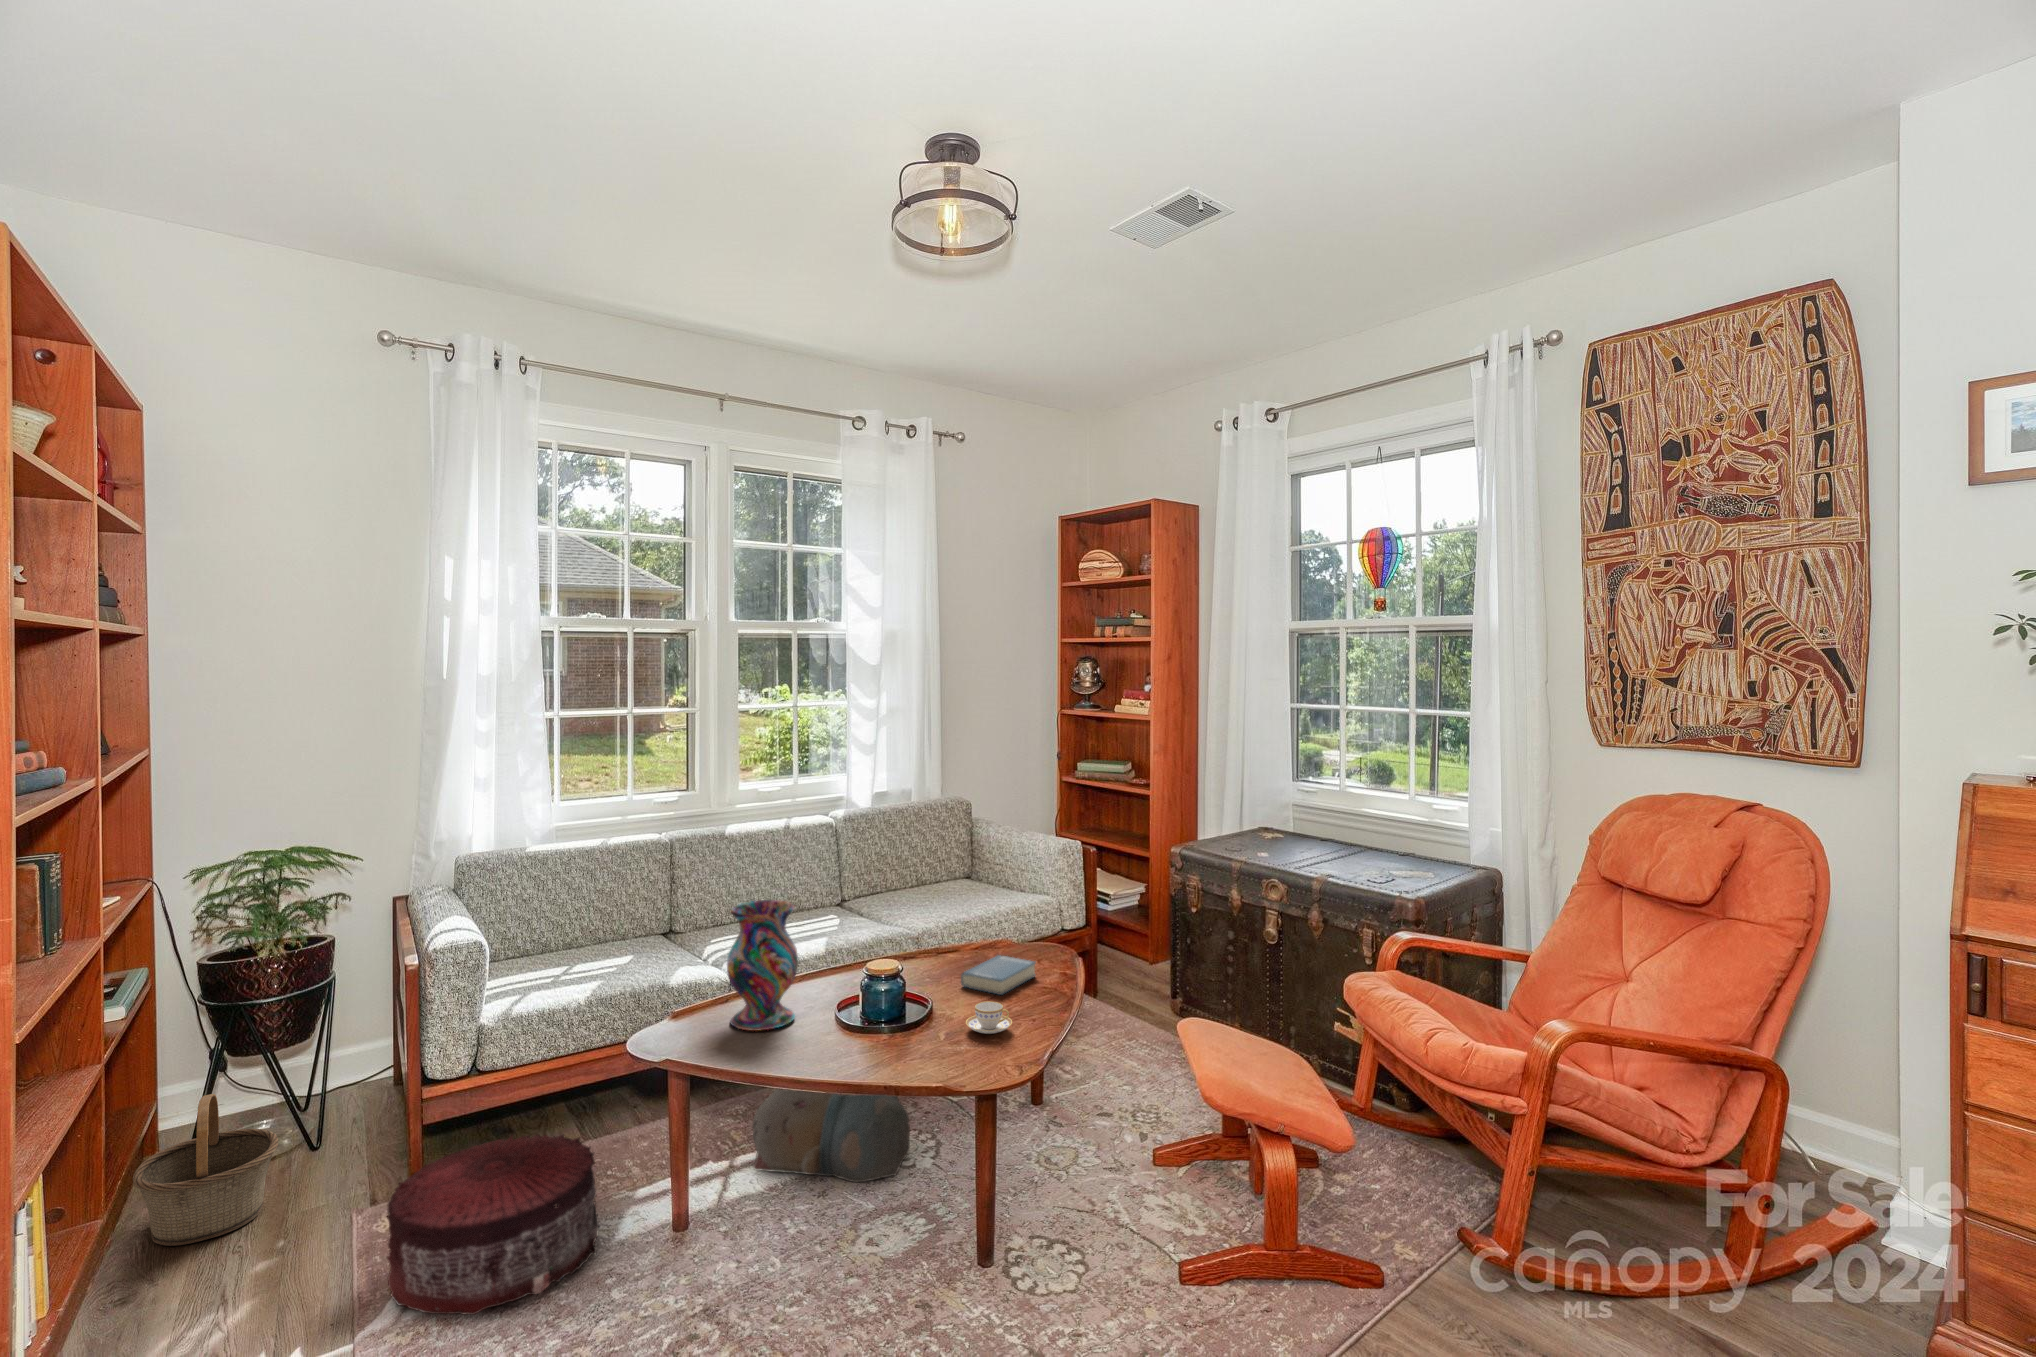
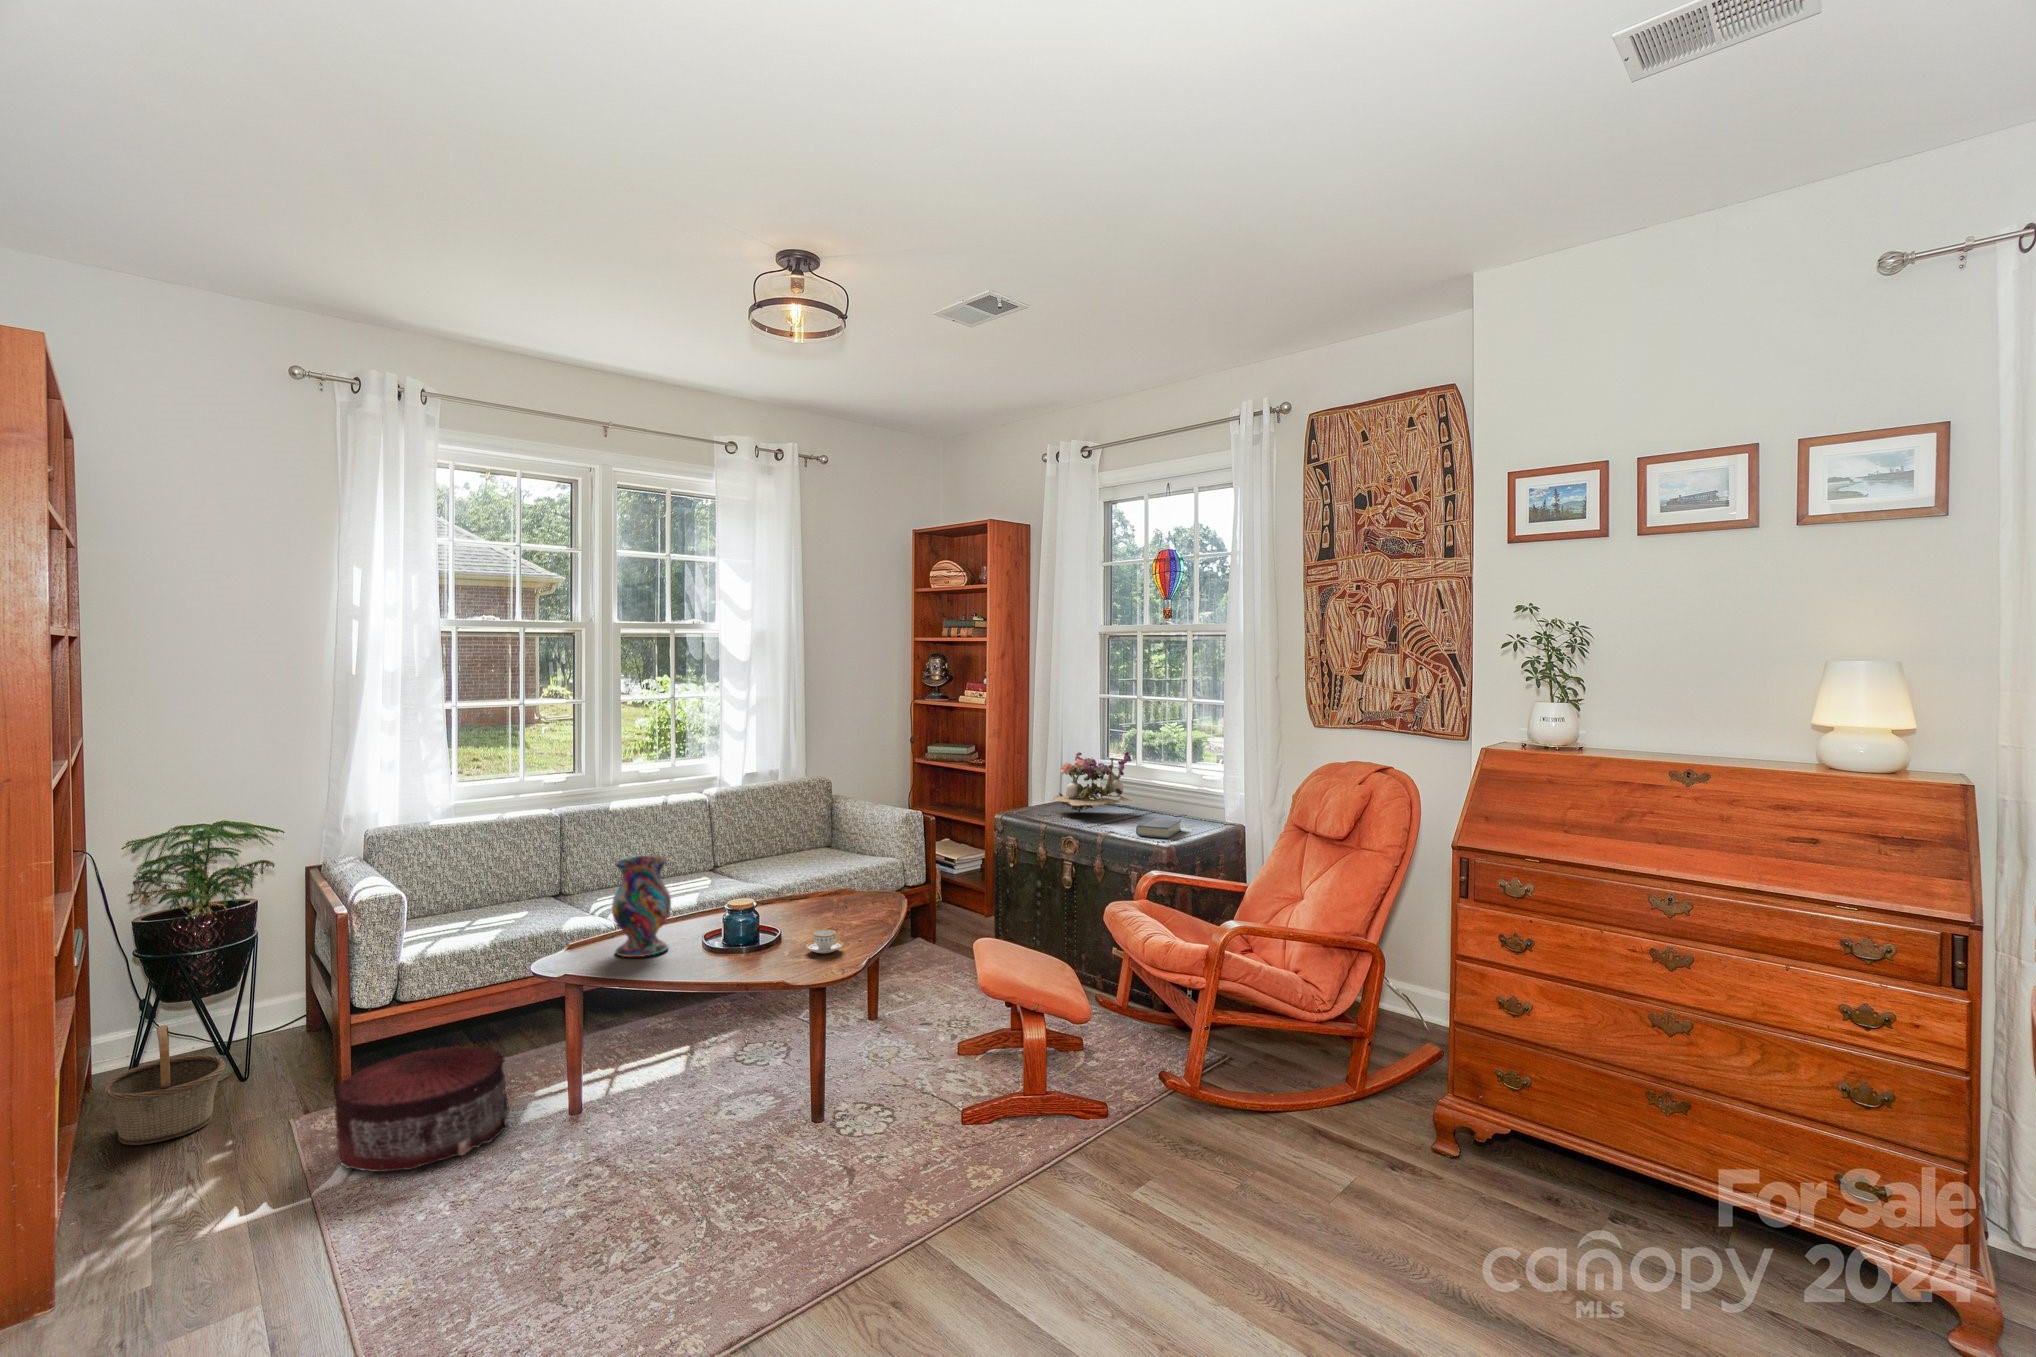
flower arrangement: none [1238,771,1342,848] -> present [1051,750,1131,813]
hardback book: present [961,955,1035,995] -> present [1136,818,1181,838]
plush toy: present [753,1087,910,1182] -> none [634,999,765,1076]

